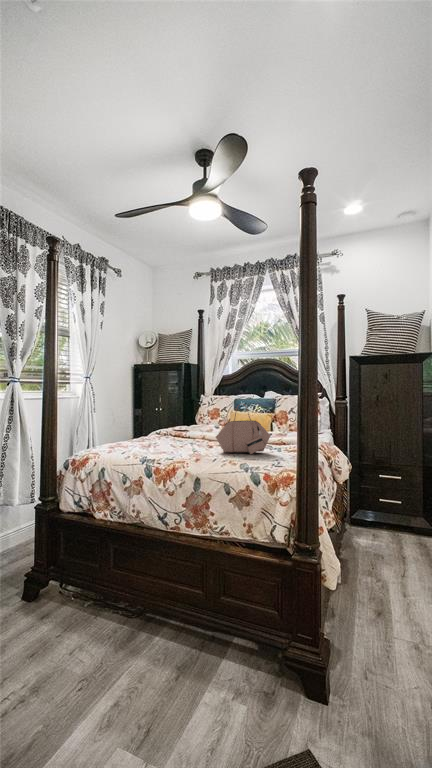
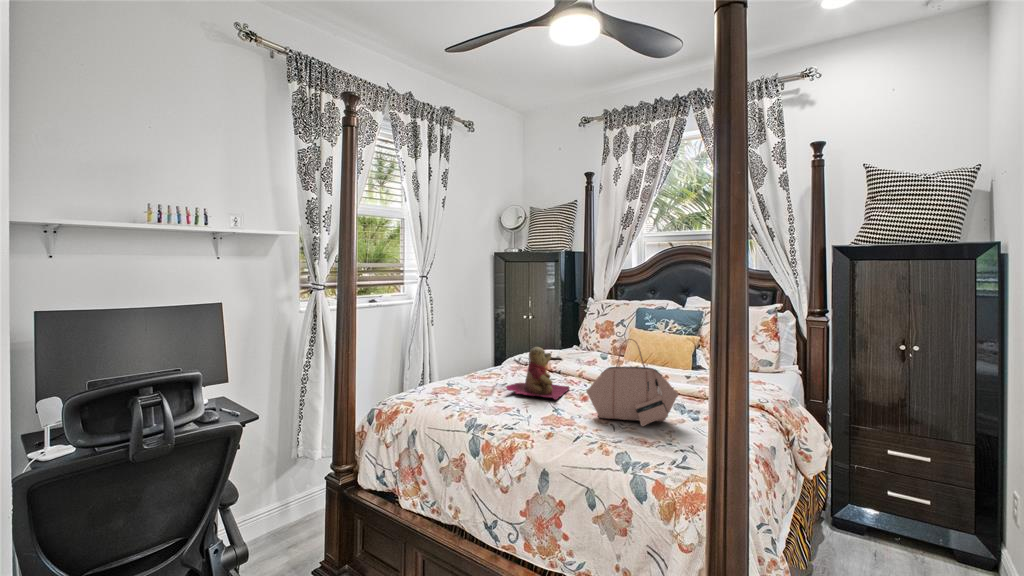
teddy bear: none [159,415,200,447] -> present [506,347,570,400]

